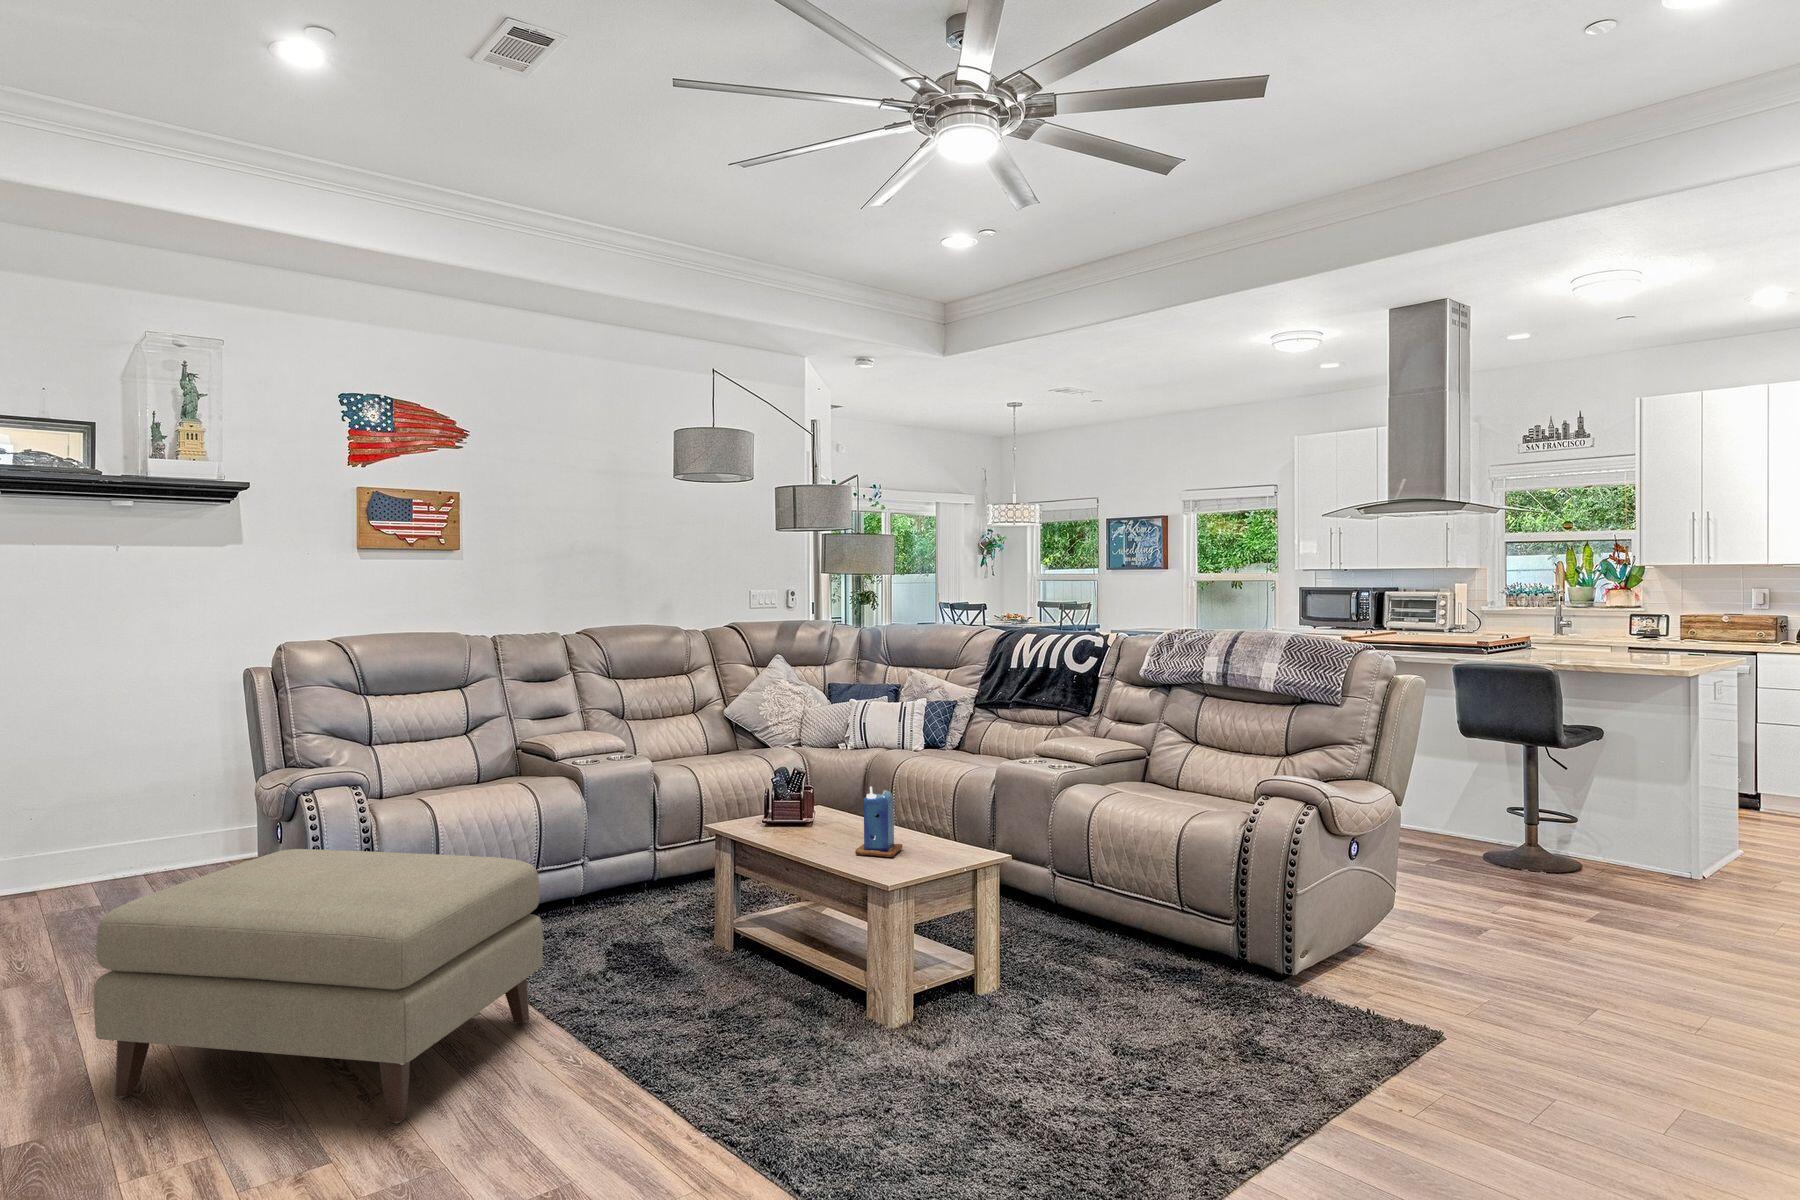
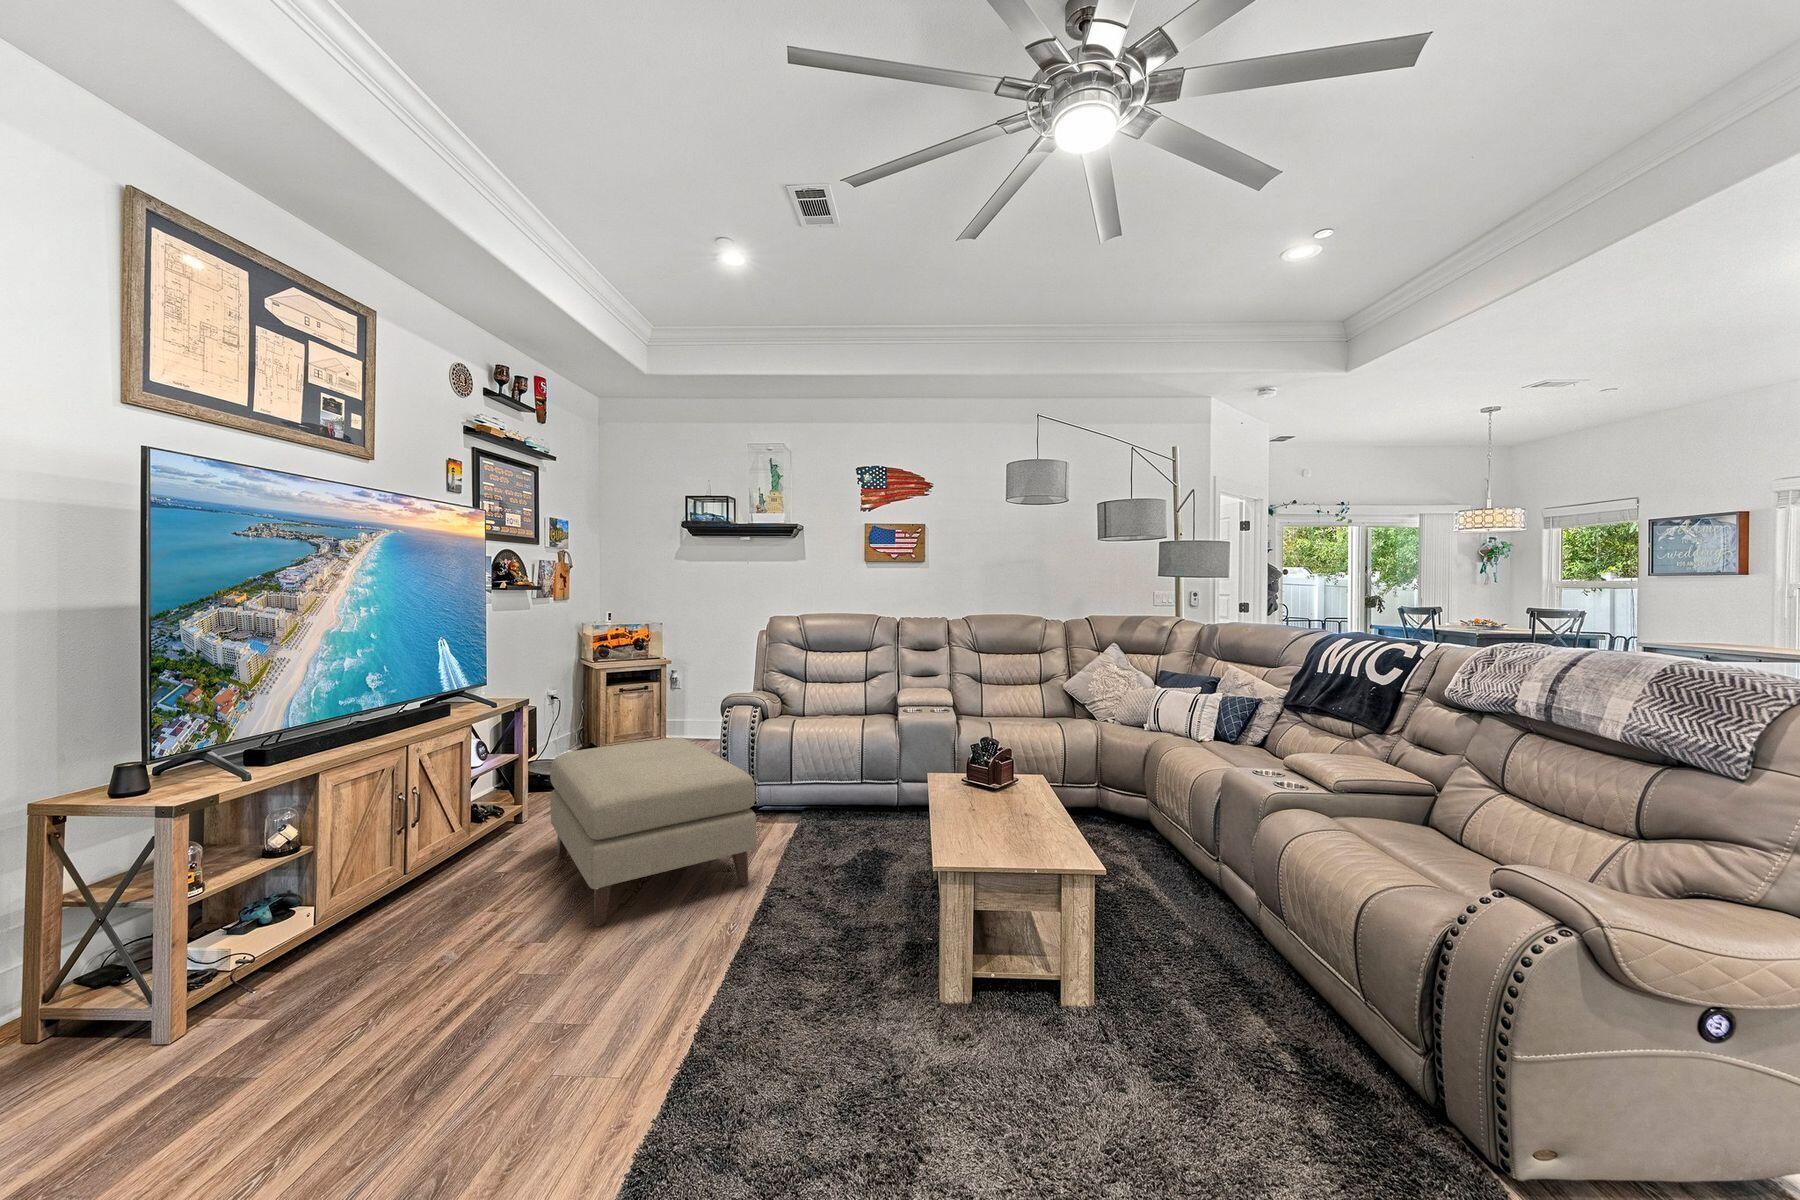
candle: present [855,786,902,857] -> none [962,767,1010,838]

